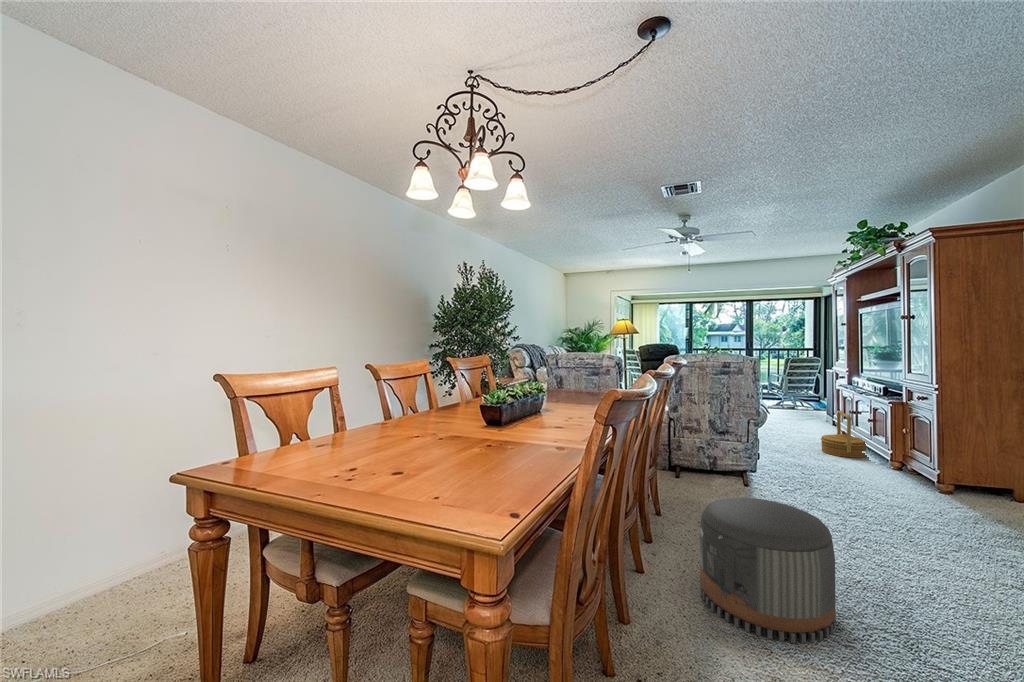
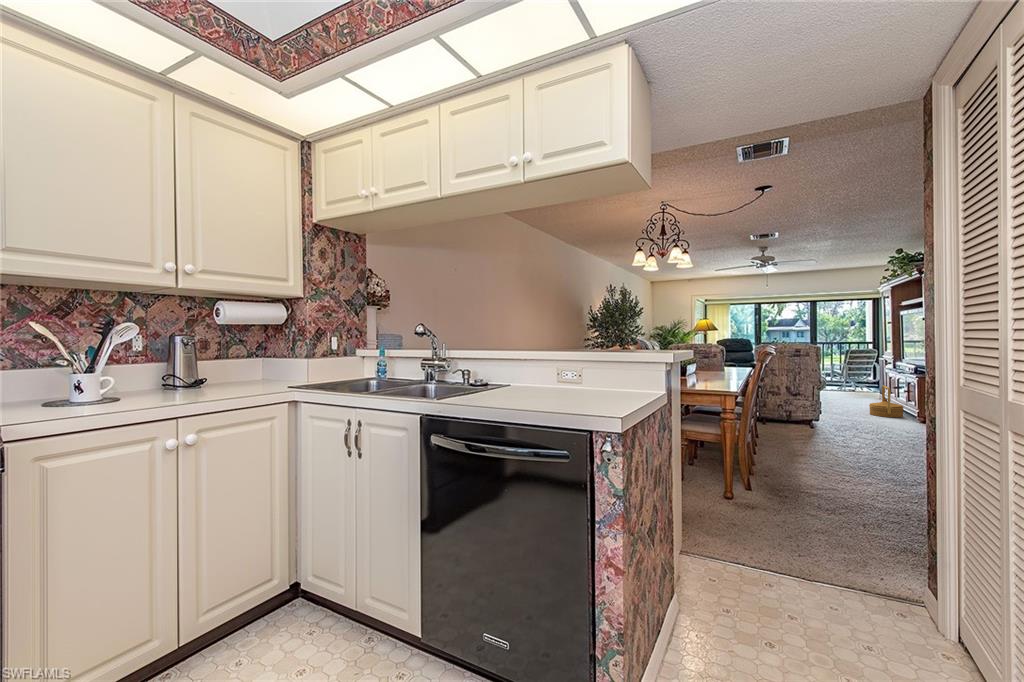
pouf: present [699,498,836,643] -> none [787,415,858,472]

